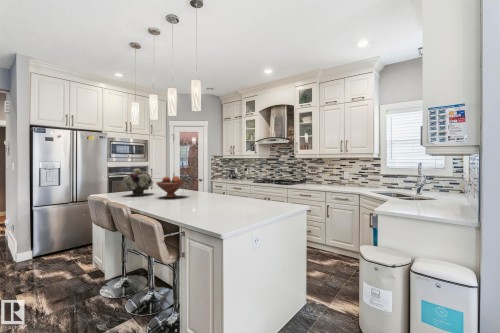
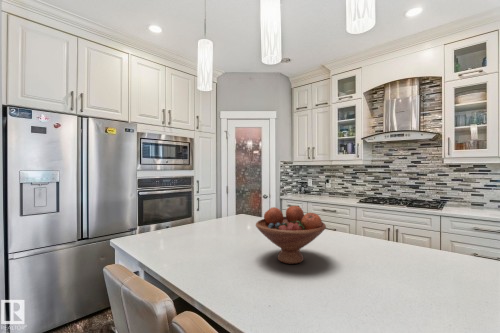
flower arrangement: present [123,169,153,196] -> none [169,186,231,248]

